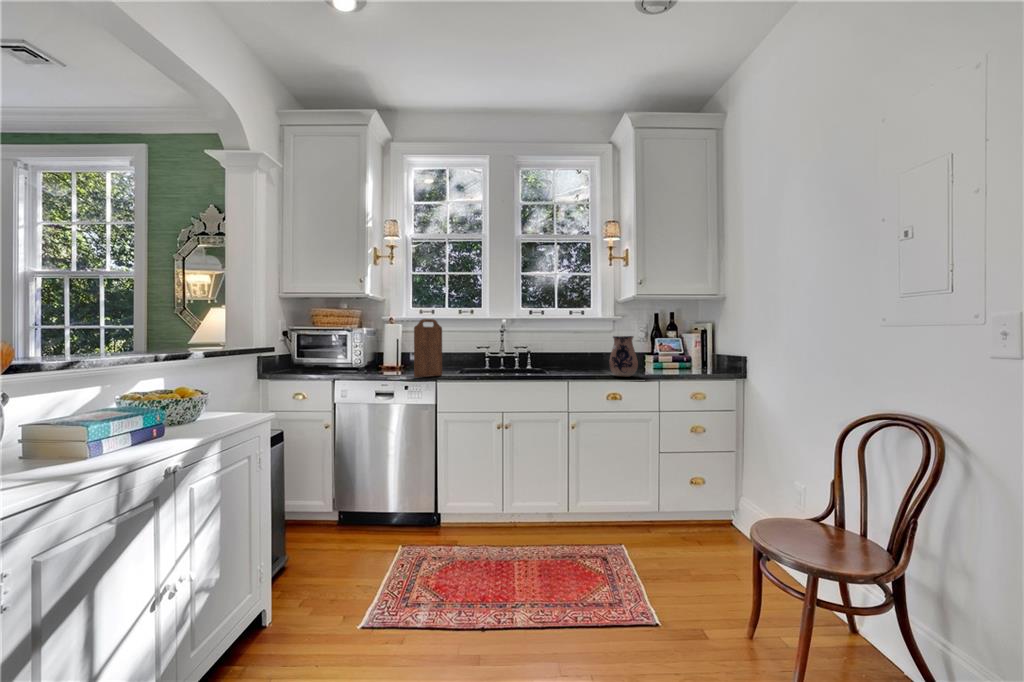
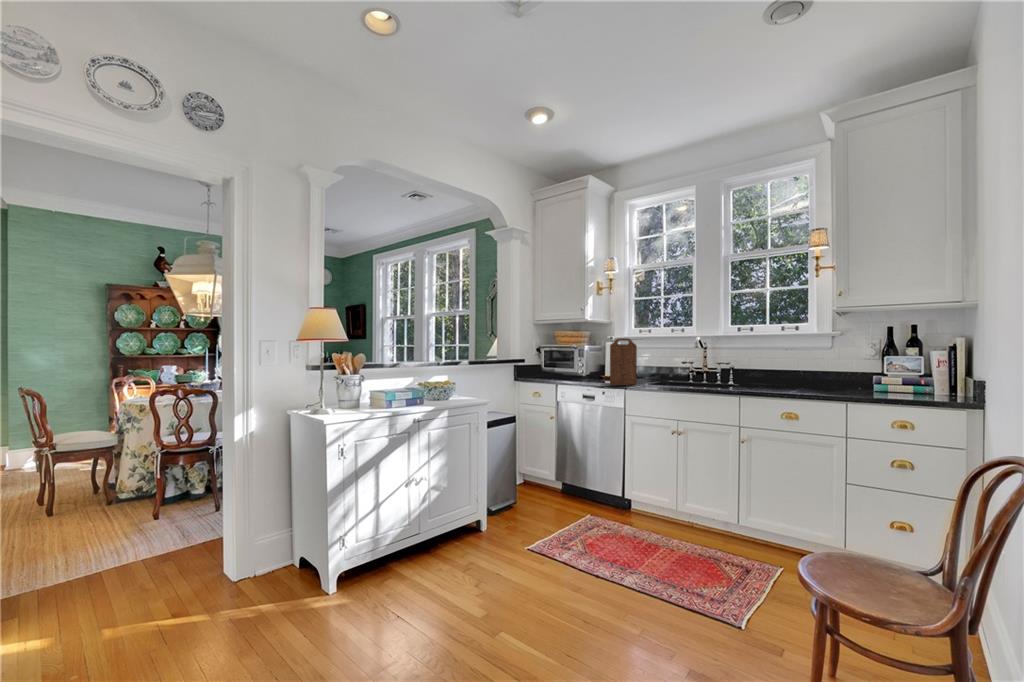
ceramic pitcher: present [609,336,638,377] -> none [797,354,832,397]

